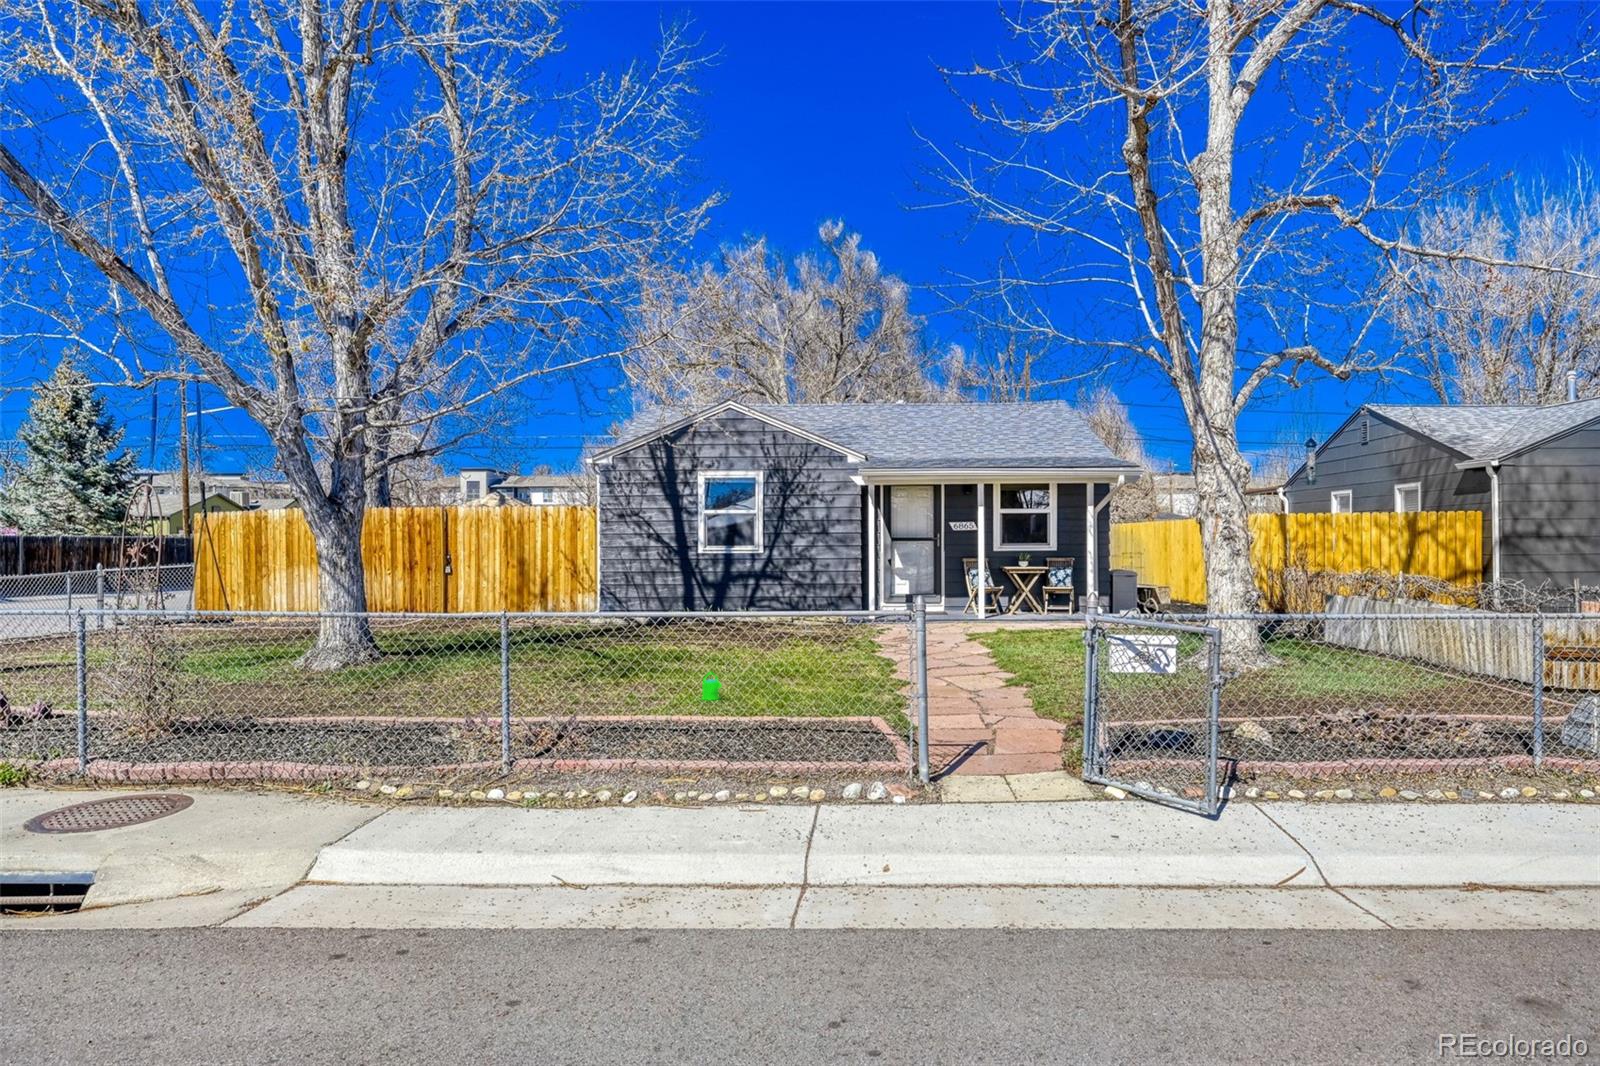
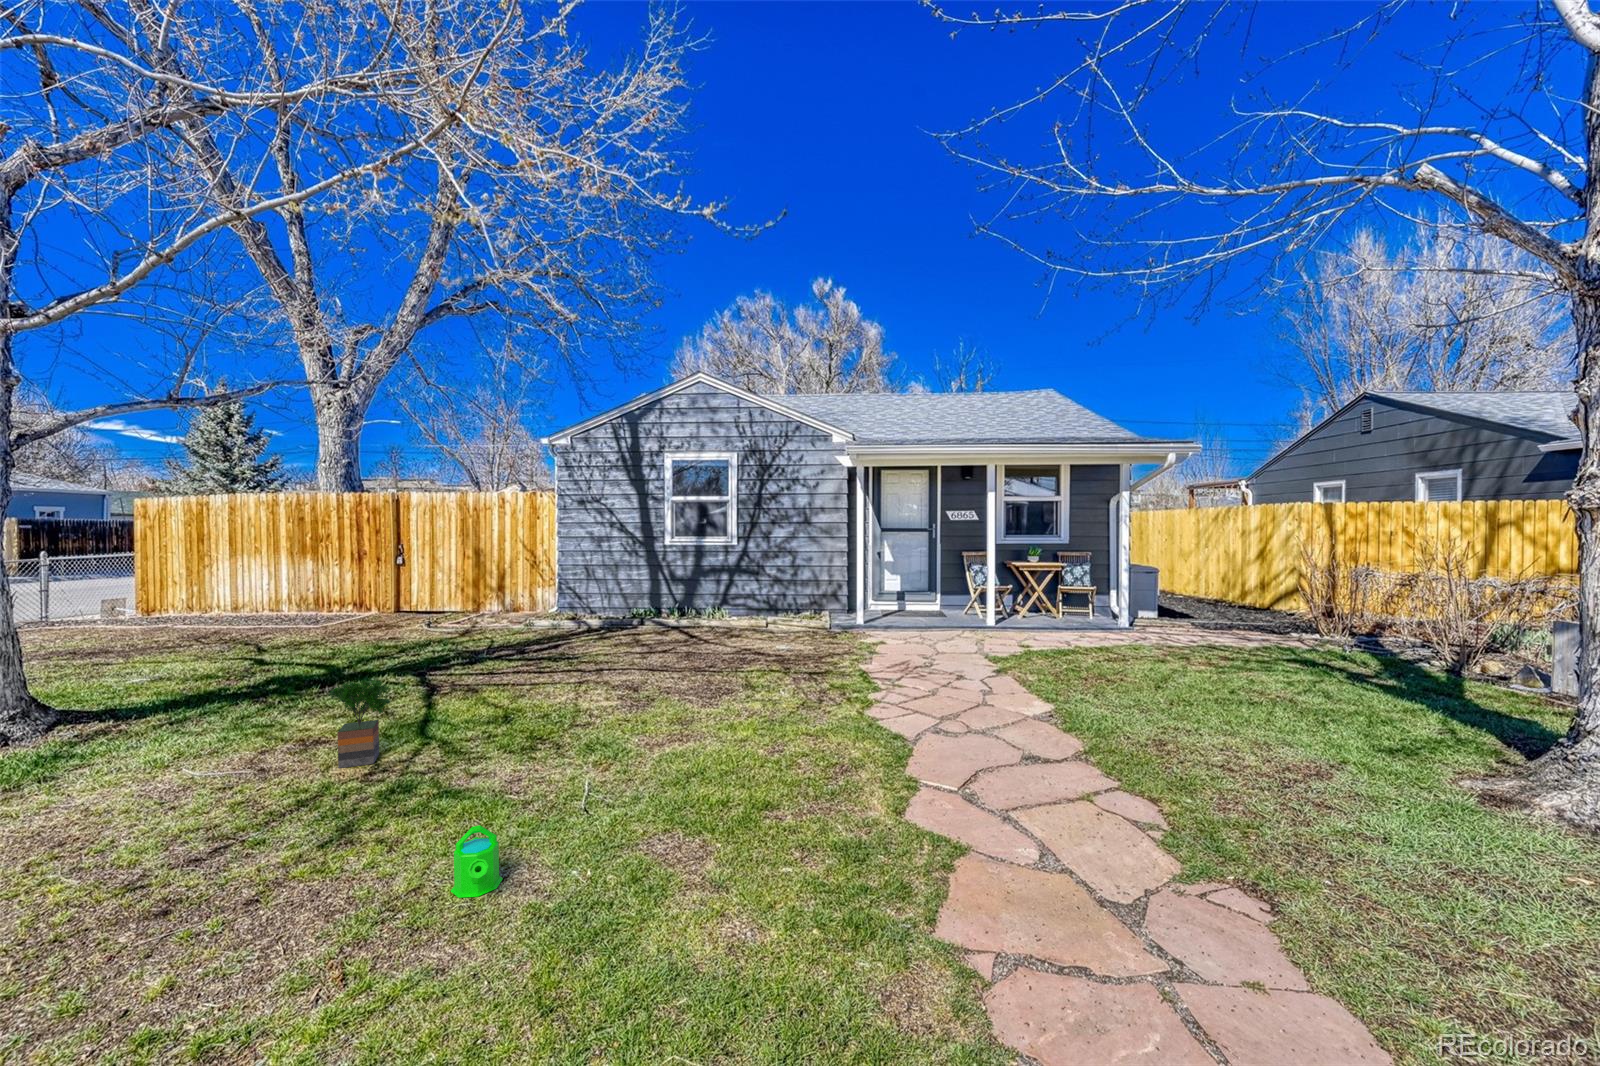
potted tree: none [571,628,605,677] -> present [330,680,390,768]

